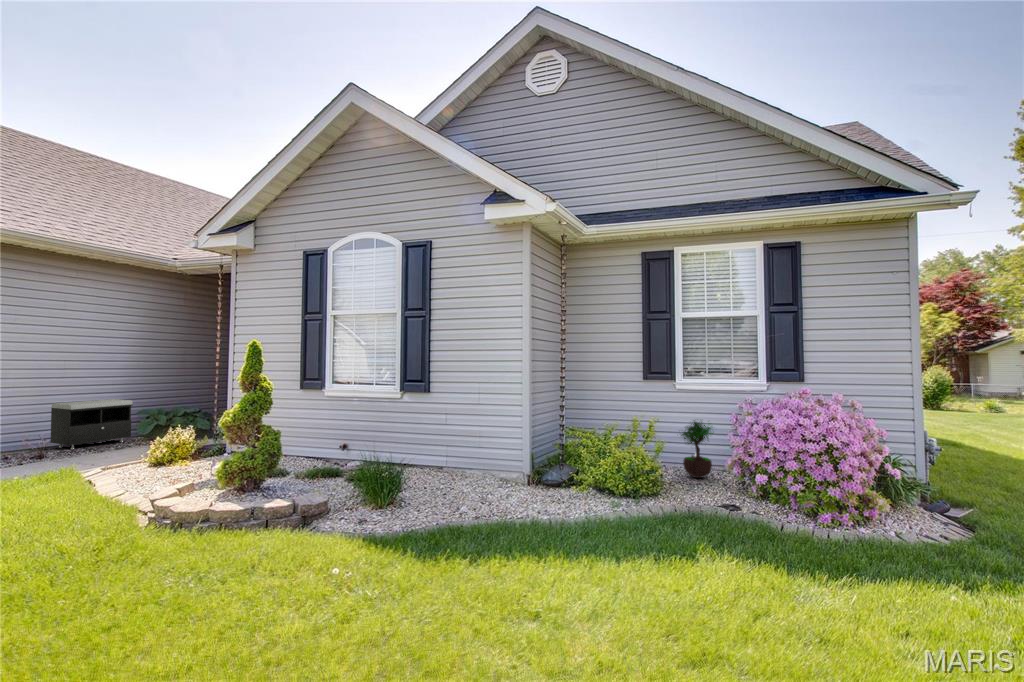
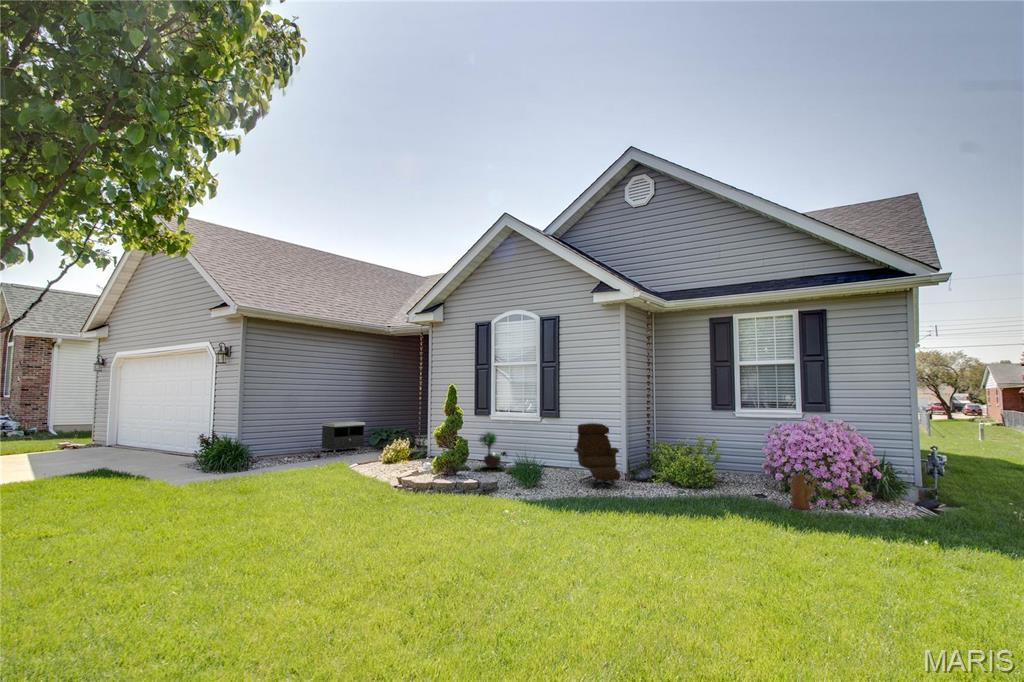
lounge chair: none [454,401,527,506] -> present [574,423,621,489]
potted tree: present [681,420,713,478] -> present [479,432,501,468]
watering can: none [777,475,829,529] -> present [789,474,818,509]

